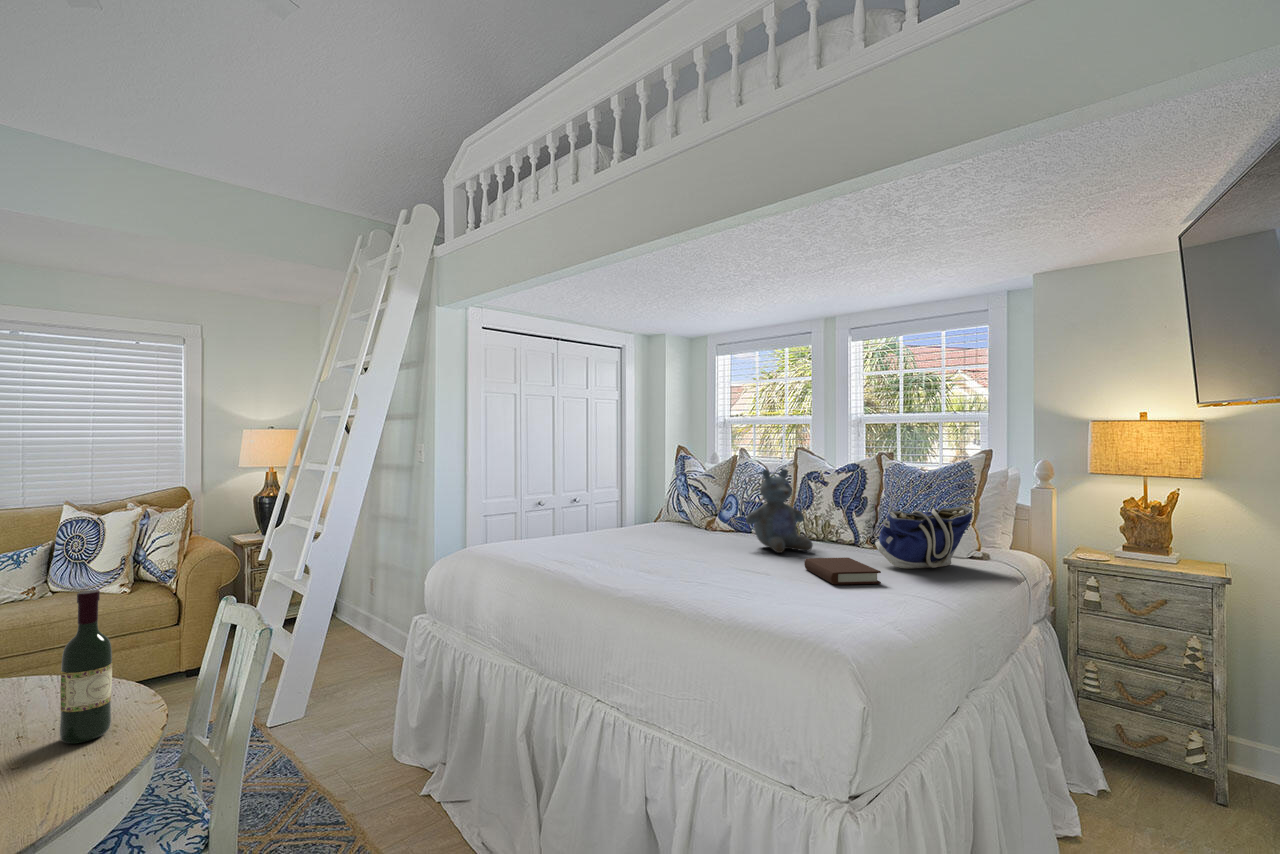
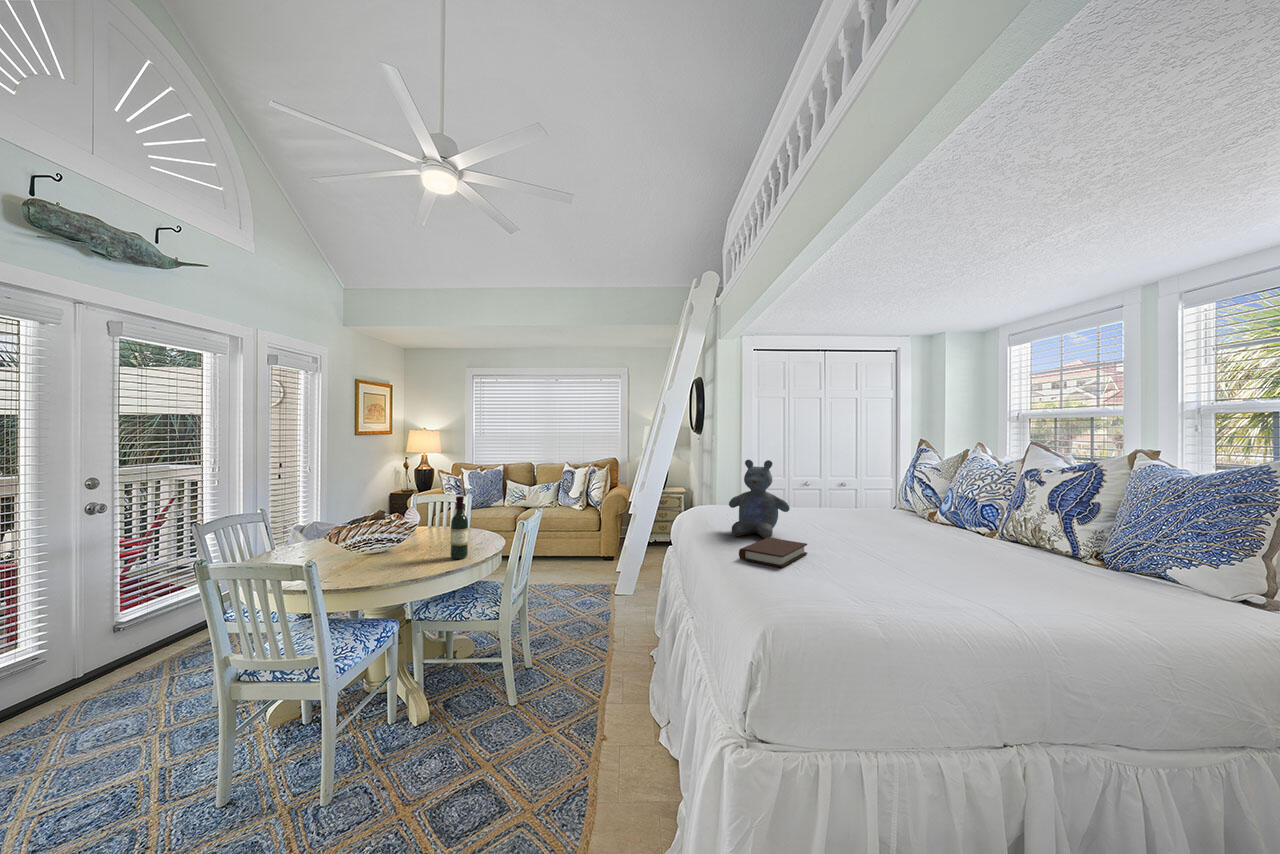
stuffed bear: present [746,469,813,553] -> present [729,460,790,539]
tote bag: present [875,506,972,569] -> none [1032,517,1206,600]
book: present [804,558,881,585] -> present [739,538,807,567]

